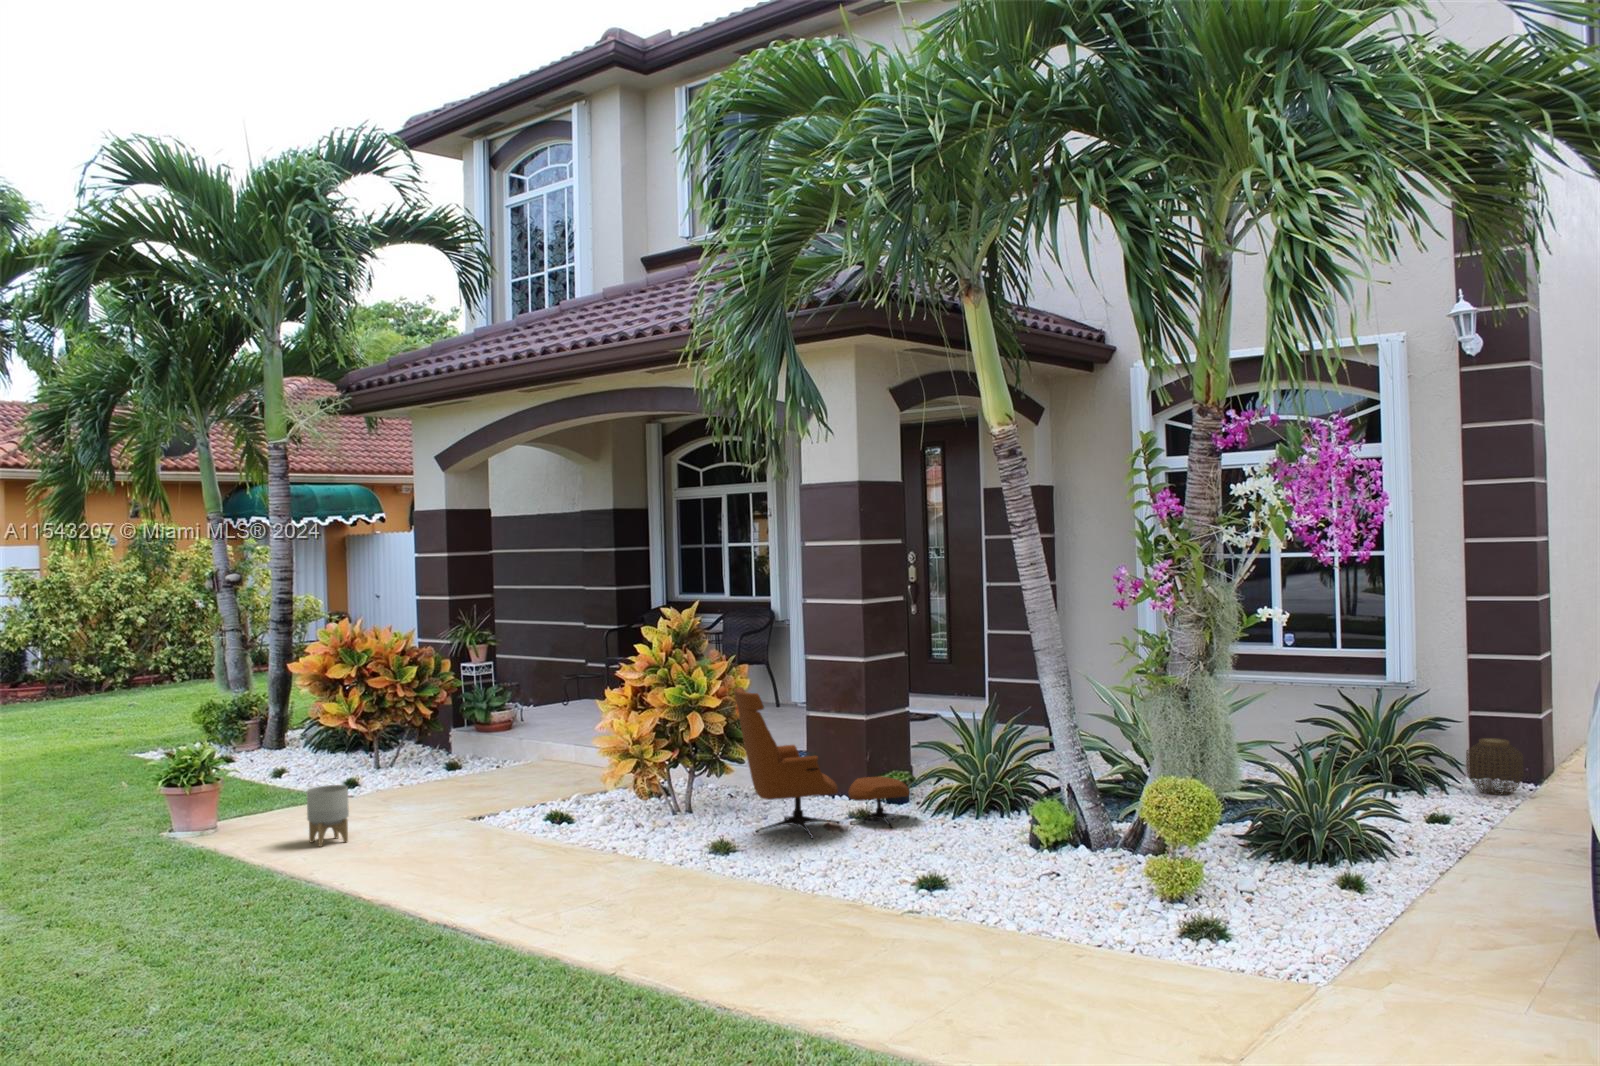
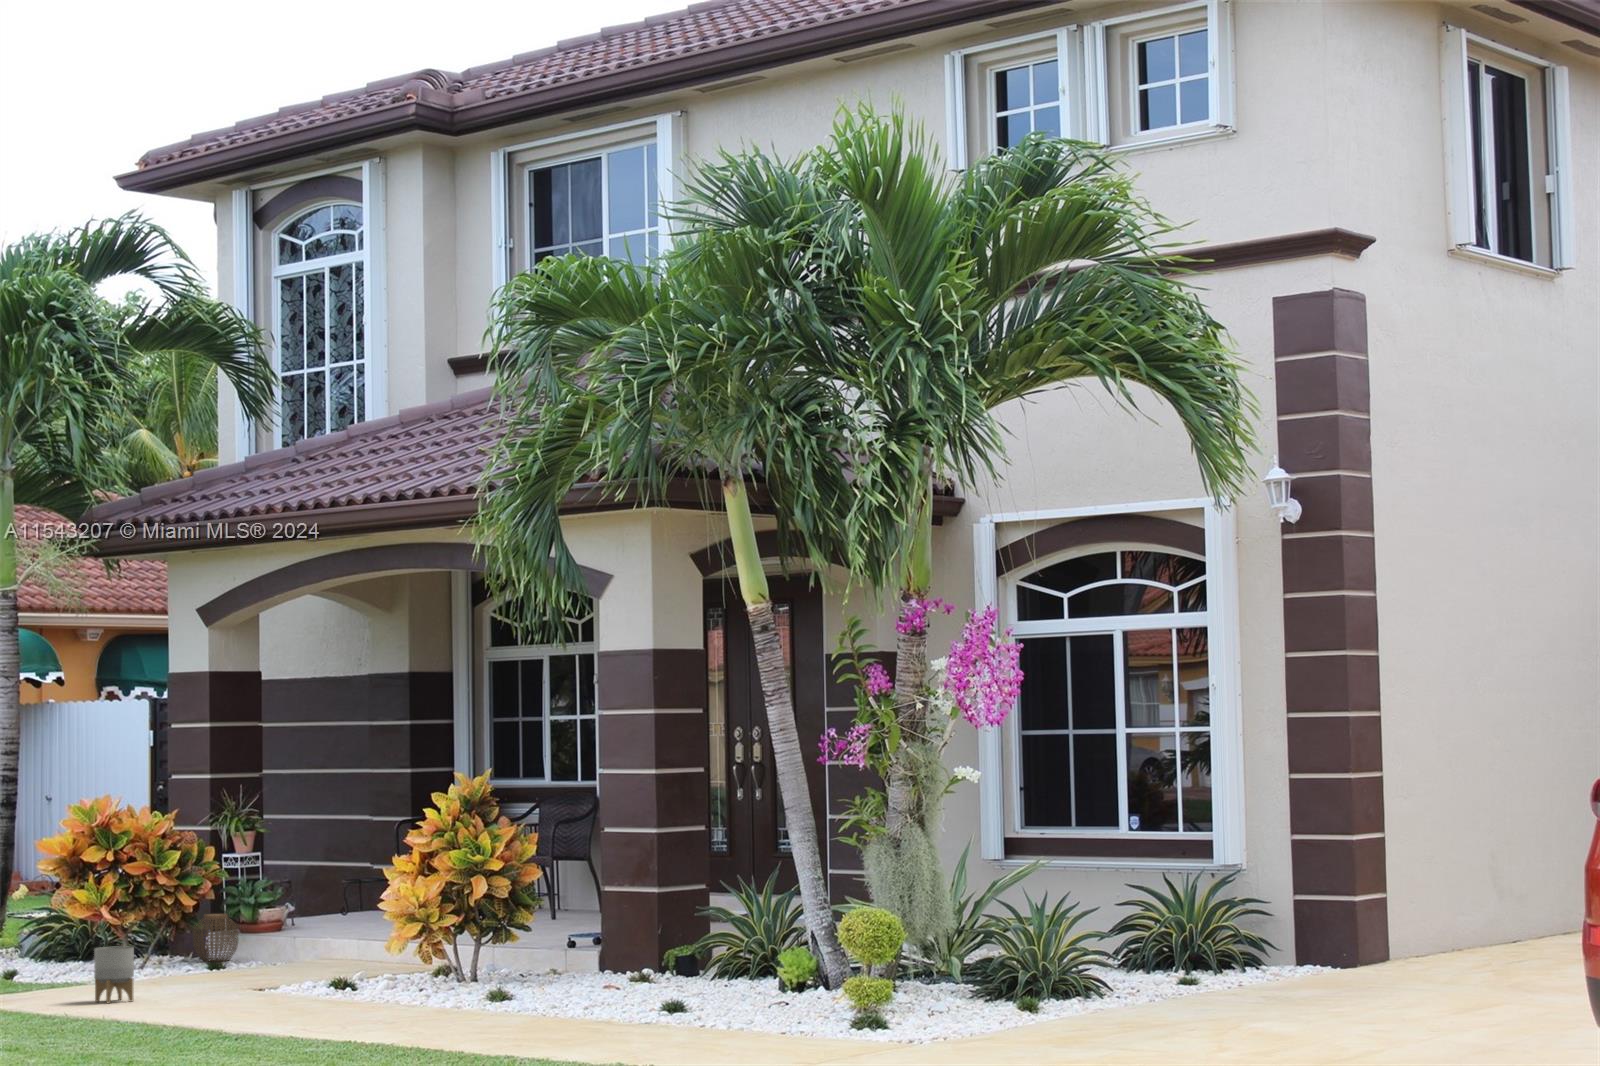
lounge chair: present [734,687,910,839] -> none [517,850,693,995]
woven basket: present [1466,738,1523,795] -> present [193,914,238,962]

